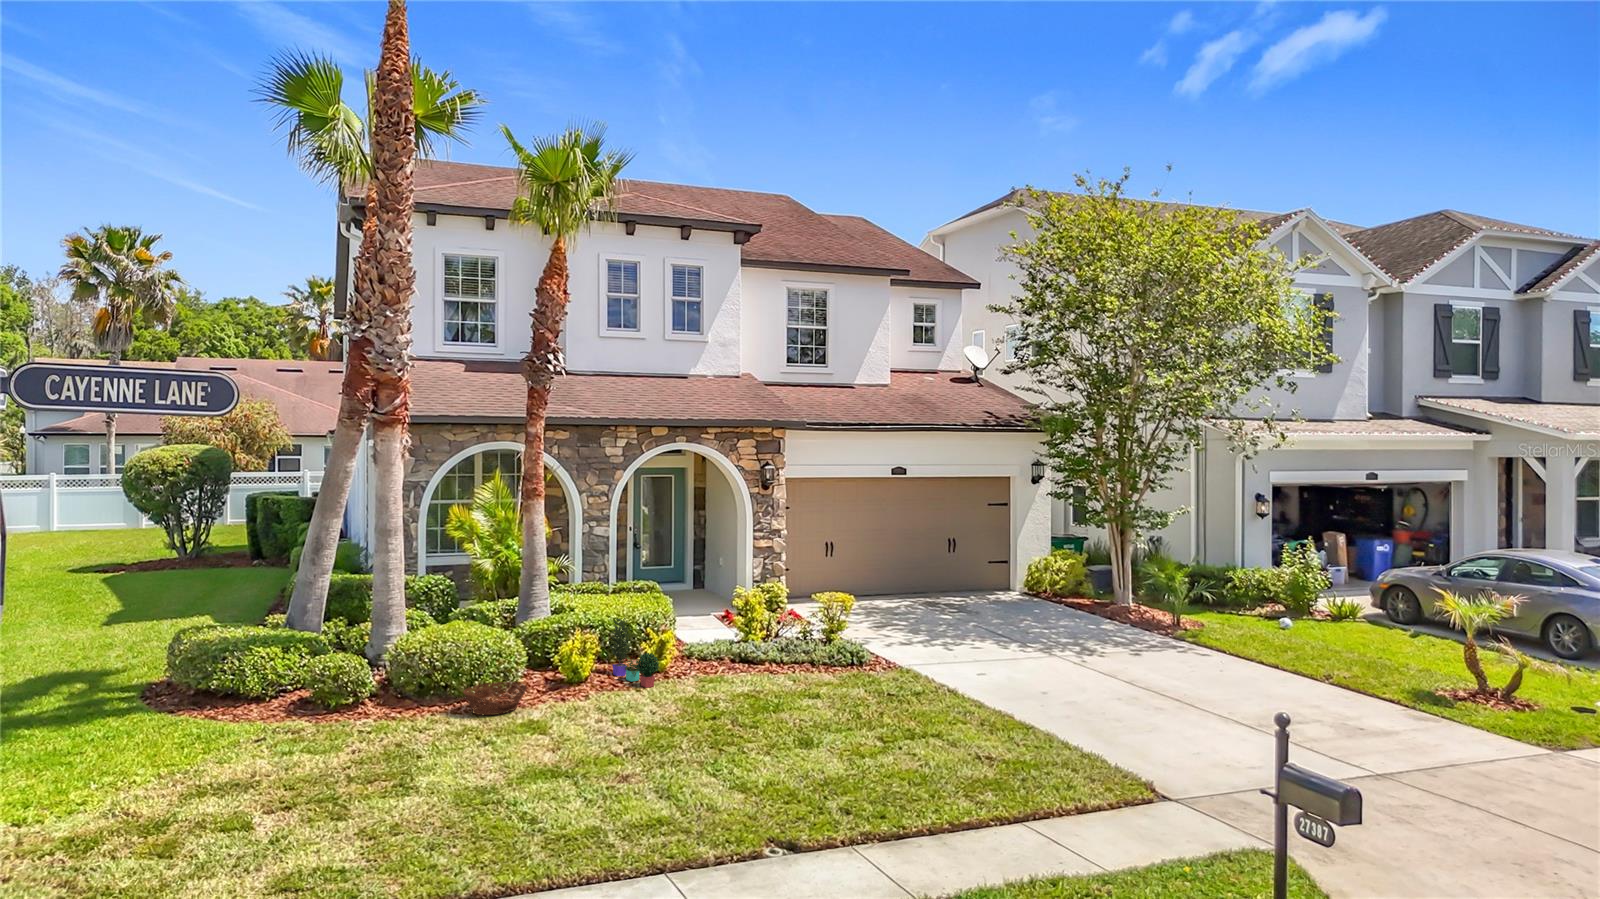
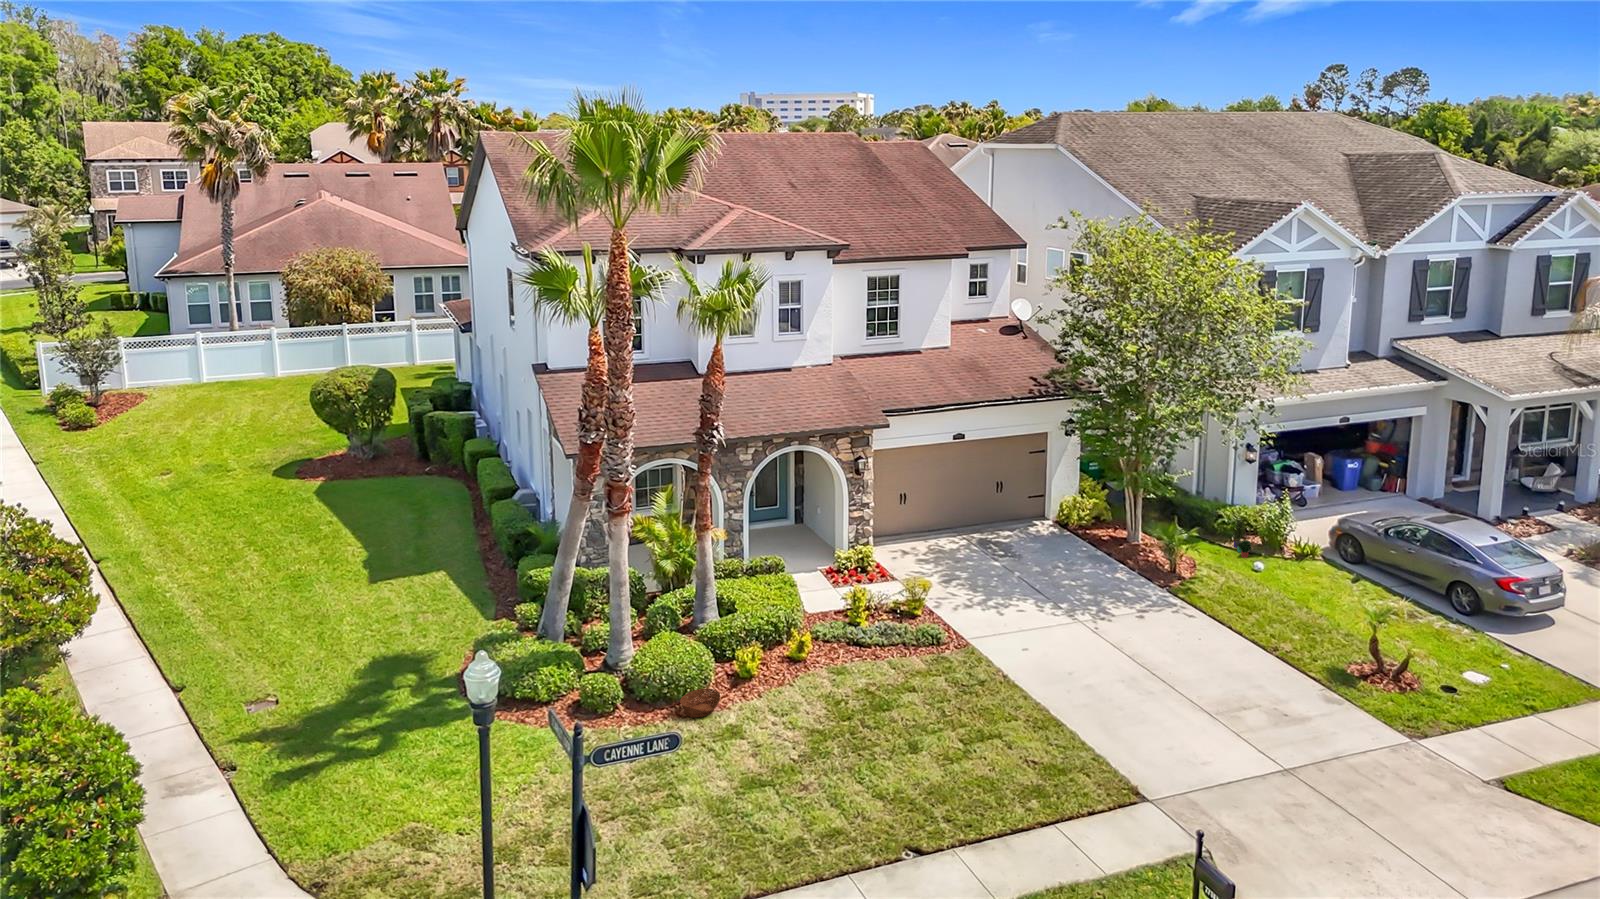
potted plant: present [611,618,659,688] -> present [1233,518,1252,558]

